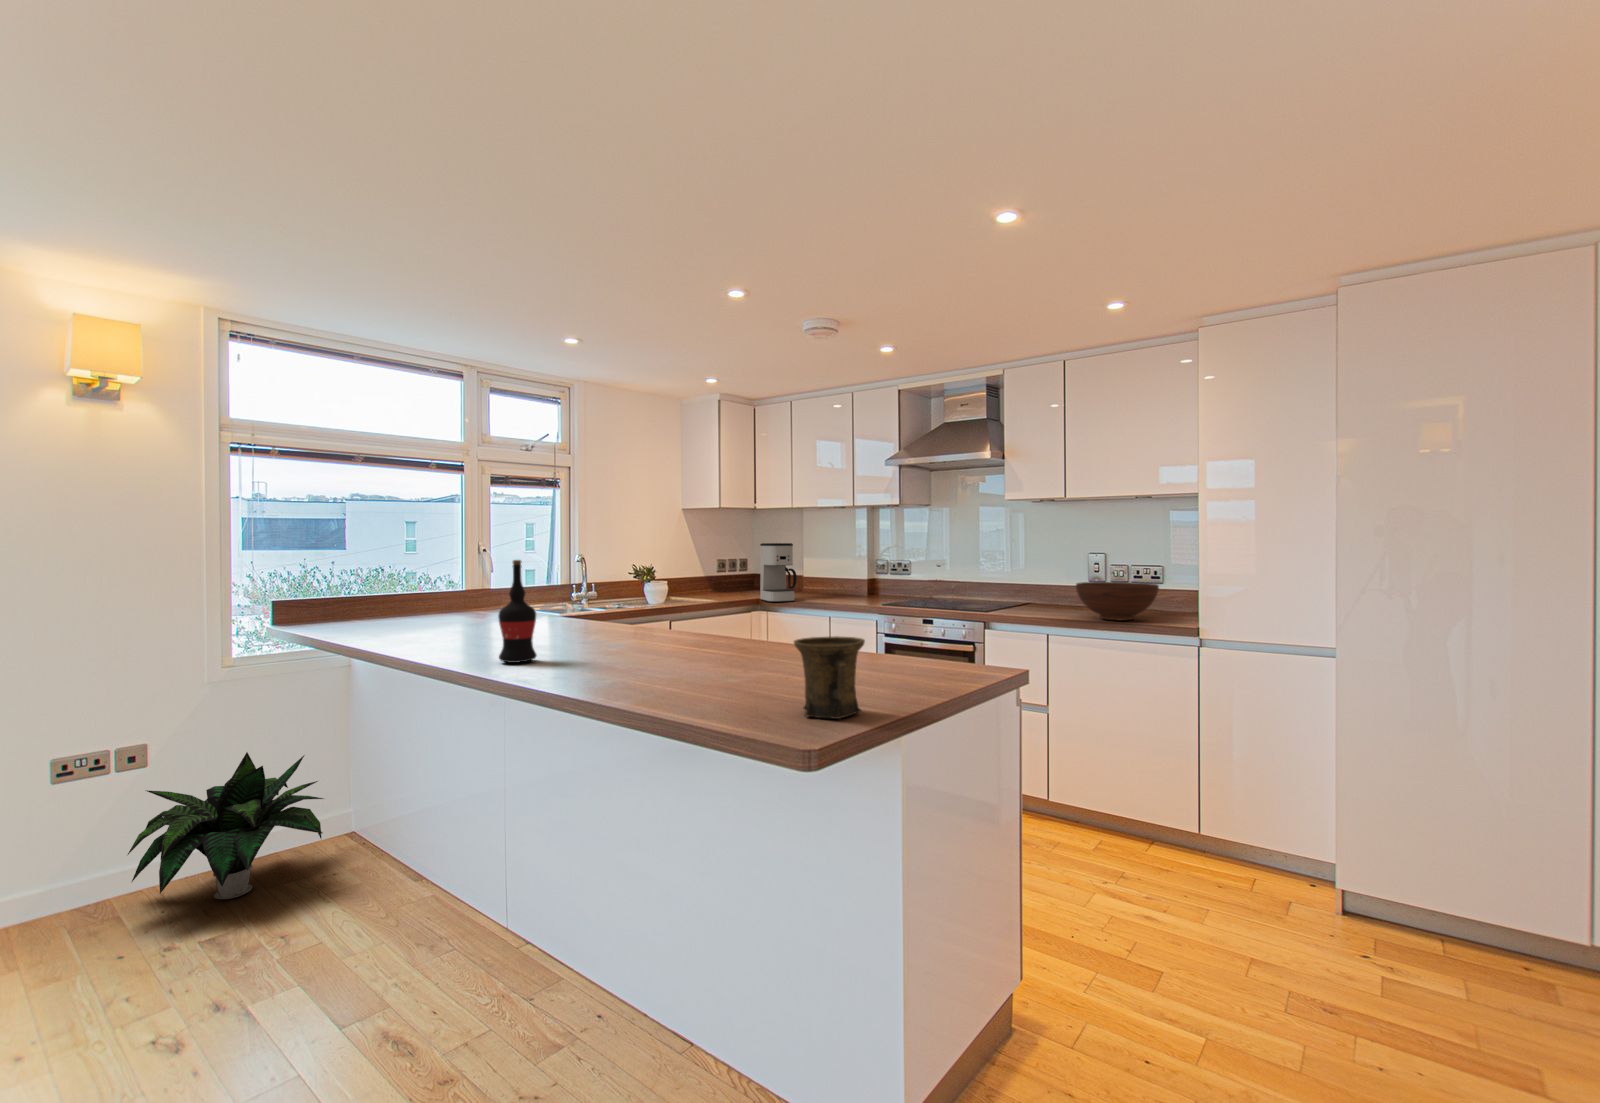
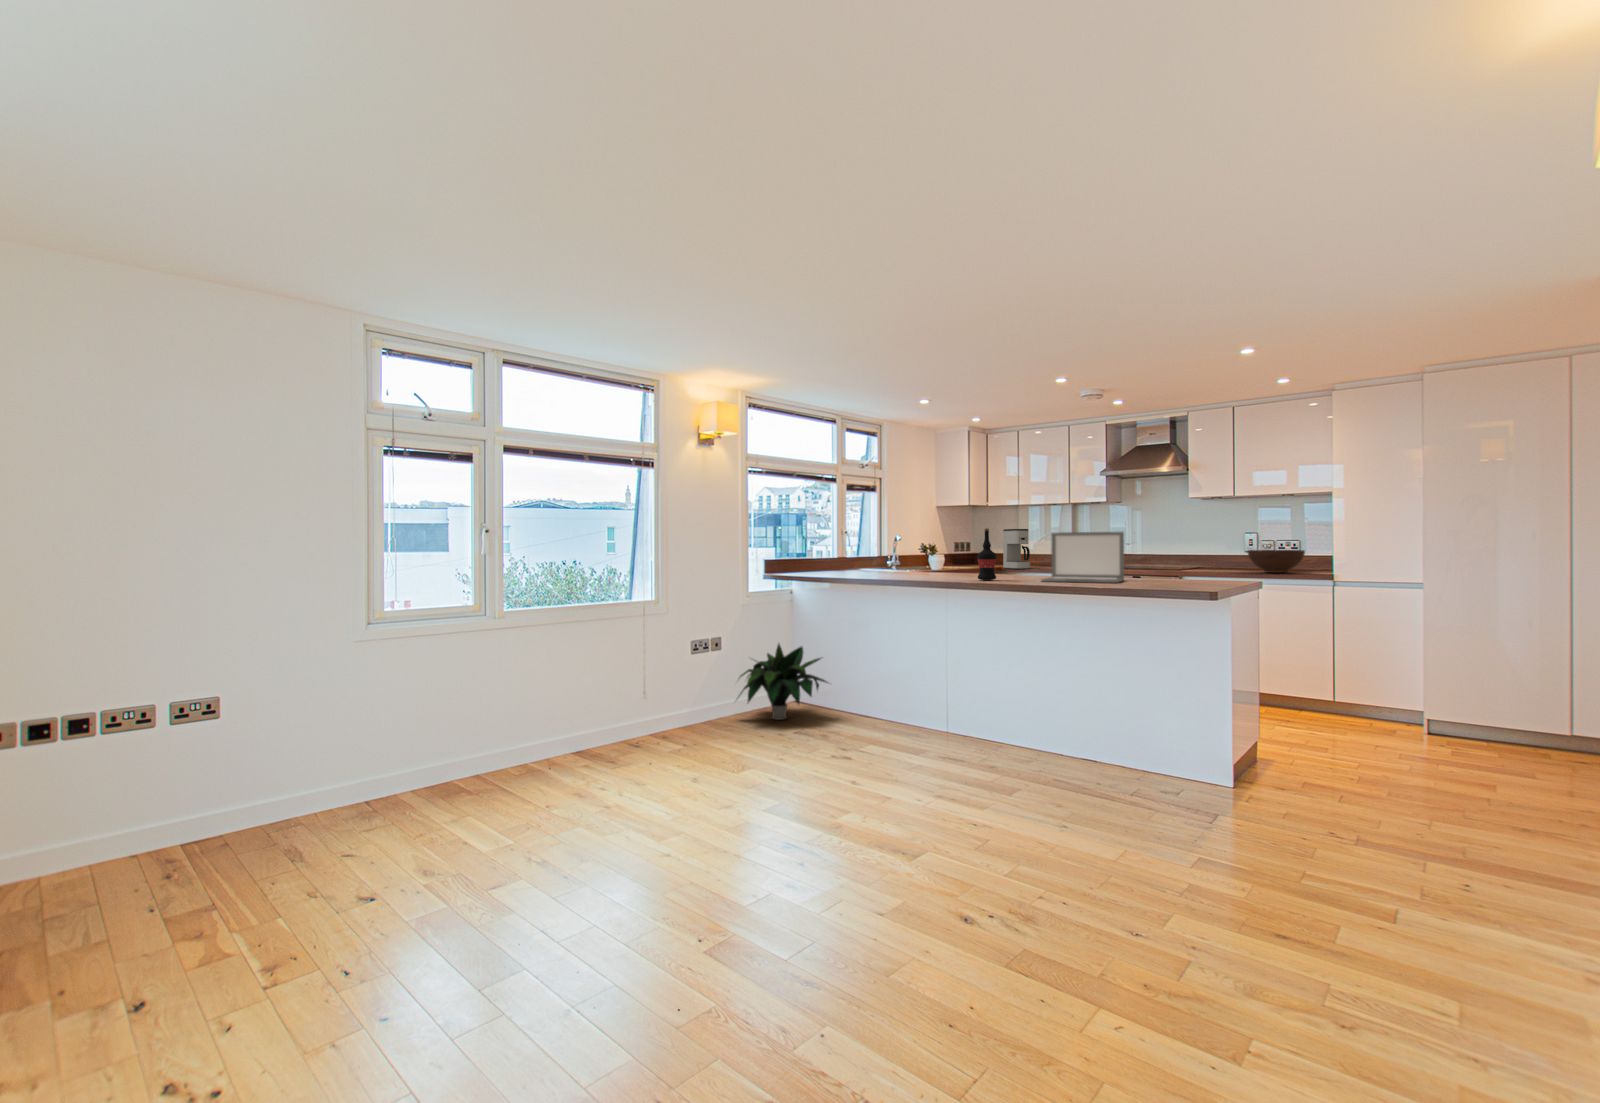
laptop: none [593,567,770,684] -> present [1041,532,1124,583]
mug: present [794,636,865,719] -> none [1182,555,1216,586]

